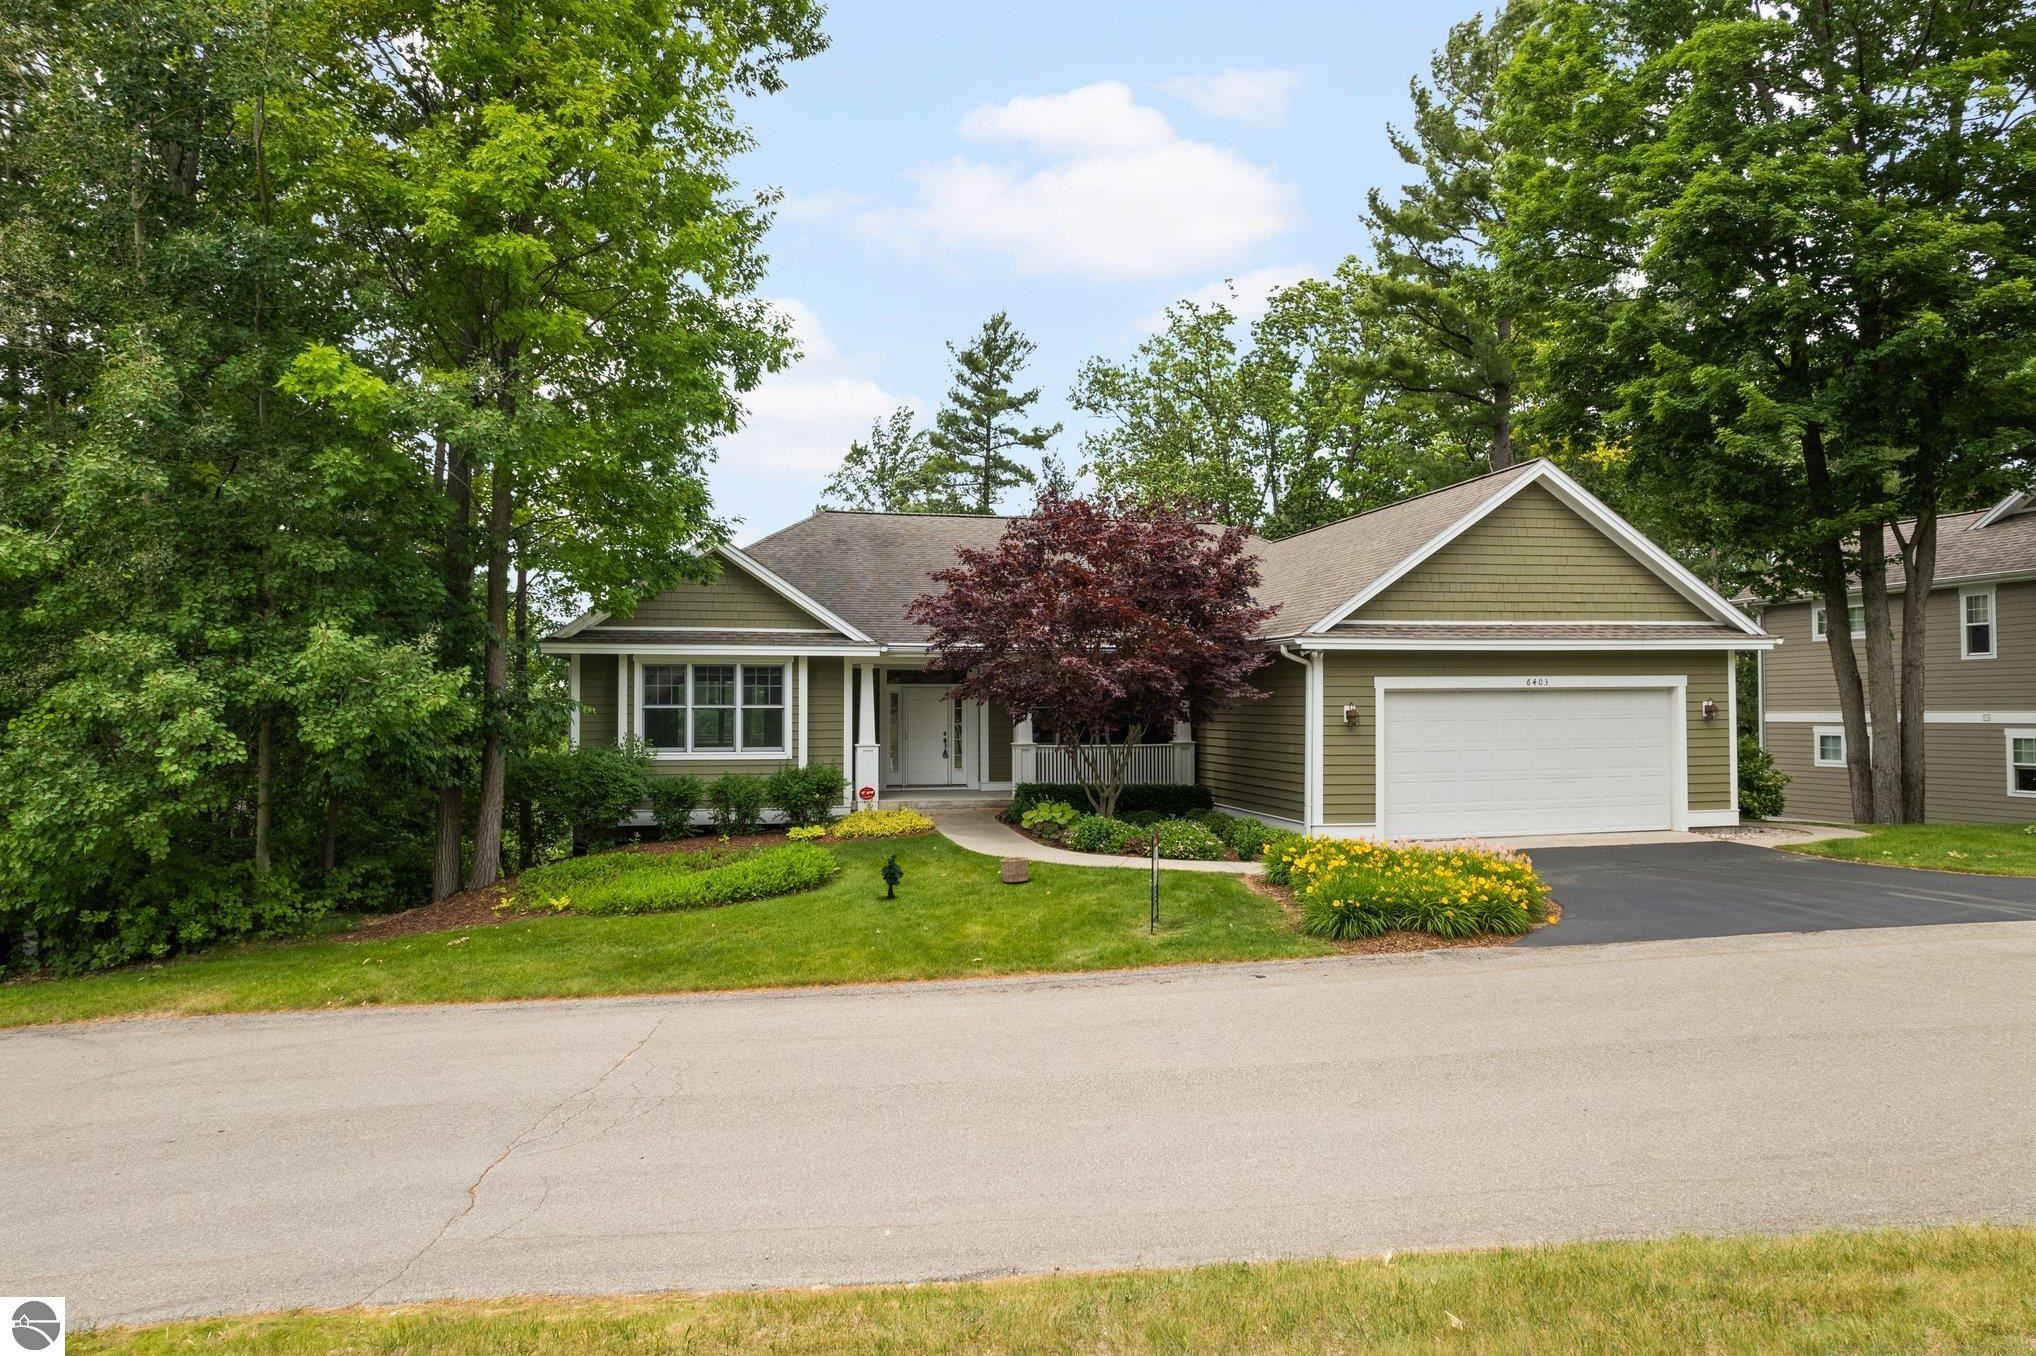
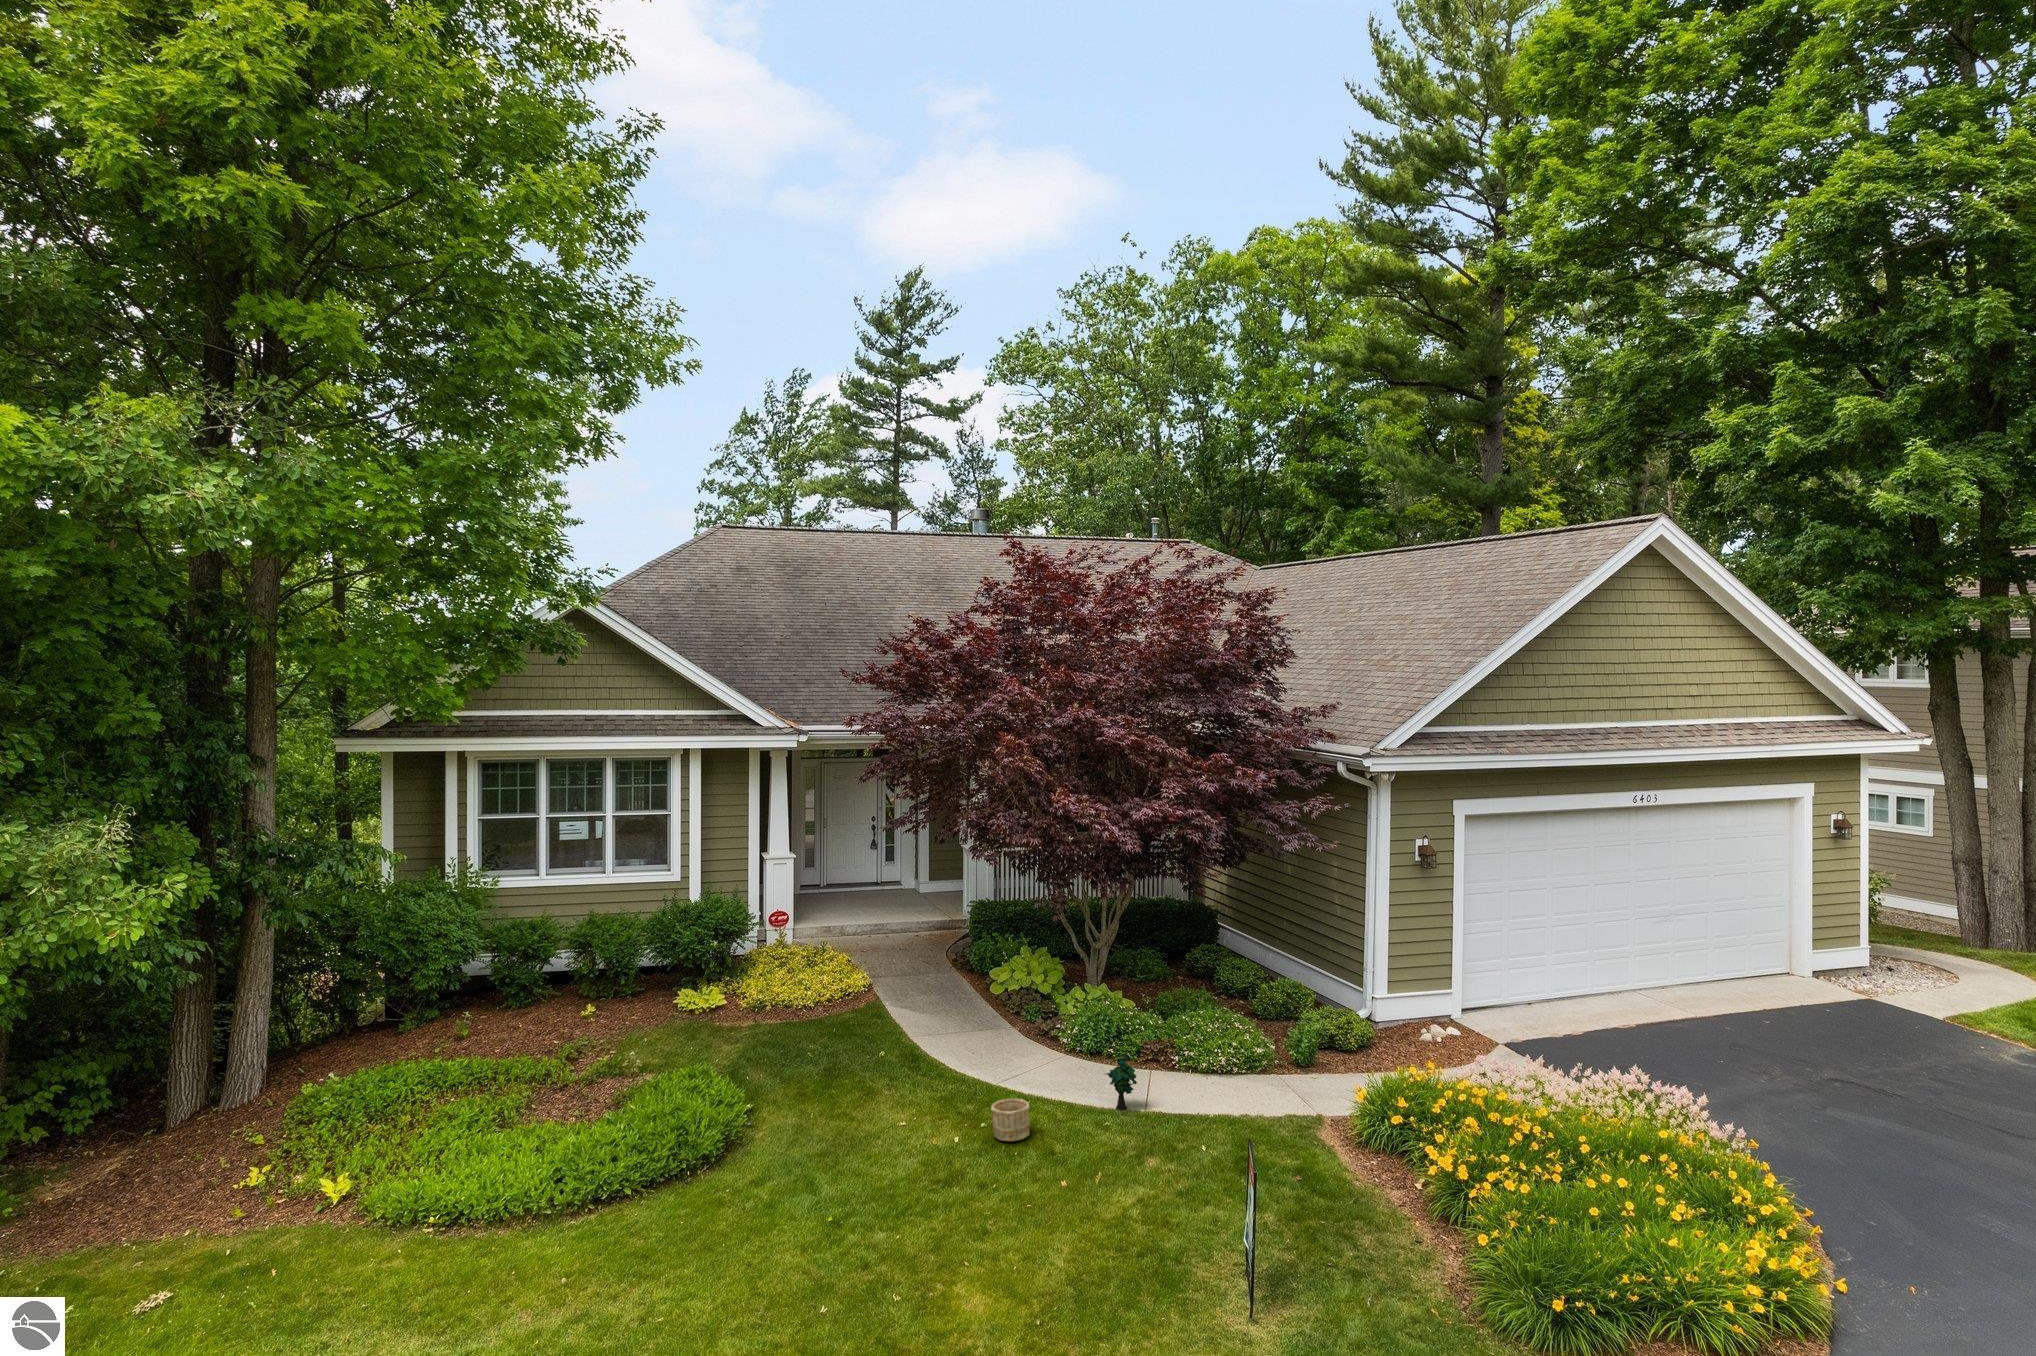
decorative plant: present [880,855,904,898] -> present [1106,1054,1137,1110]

